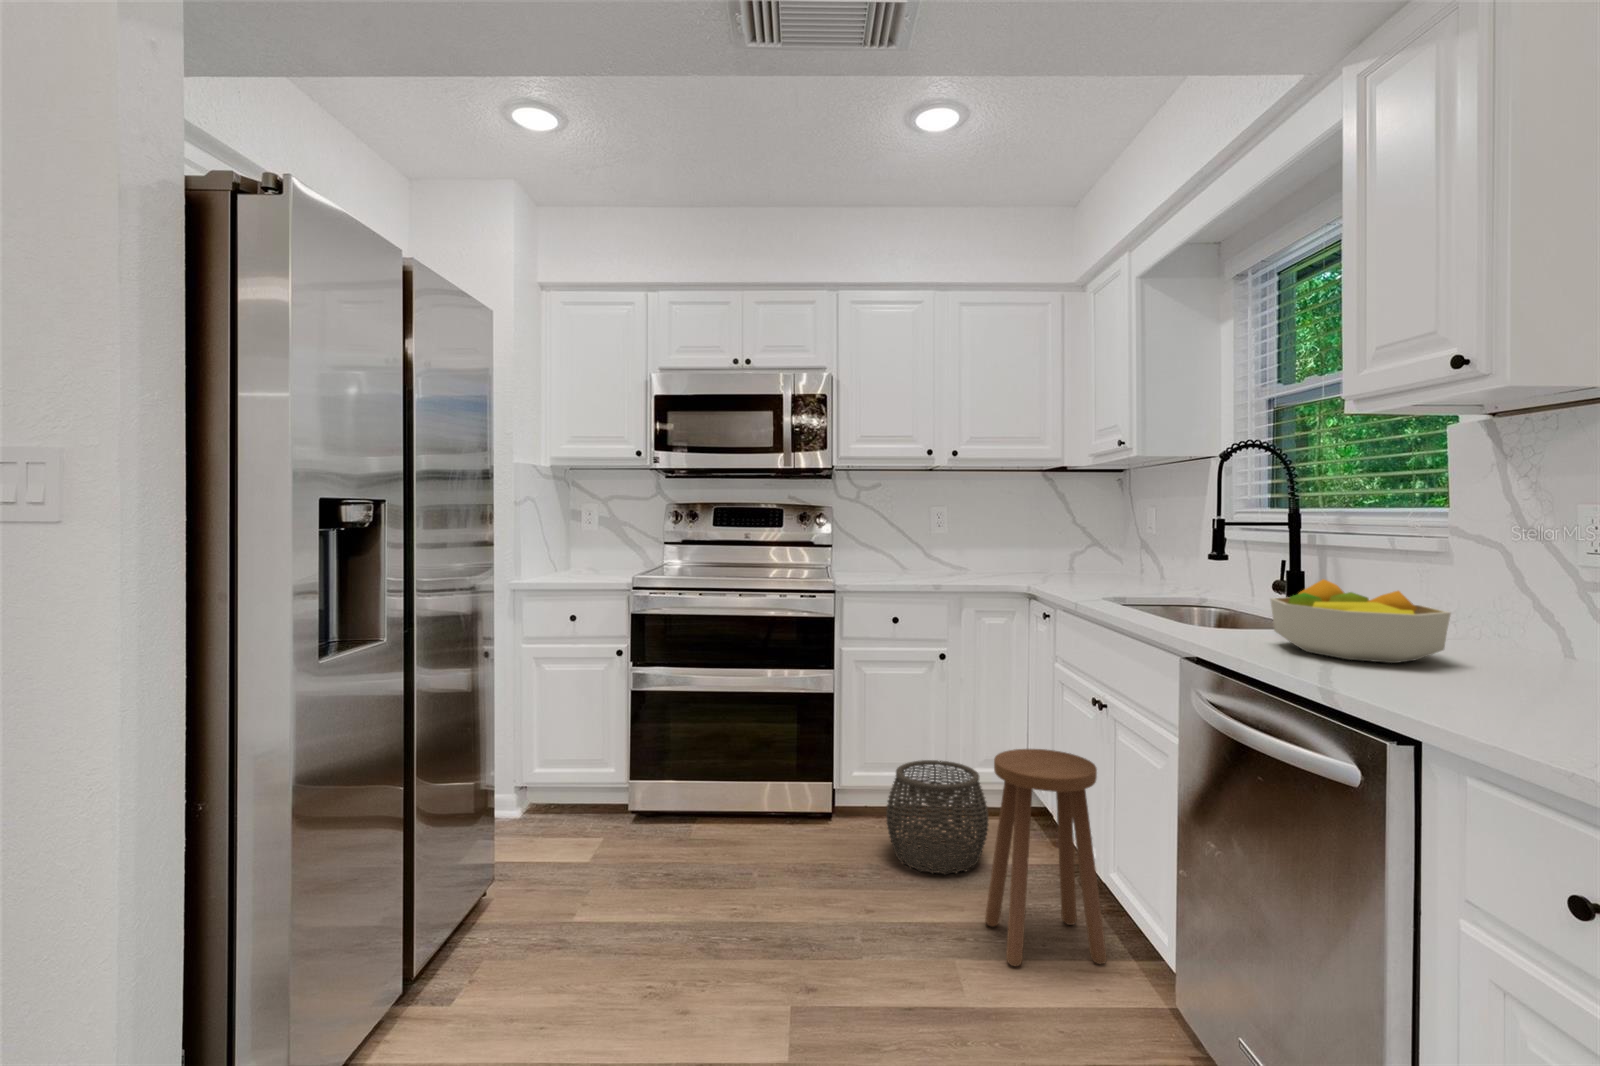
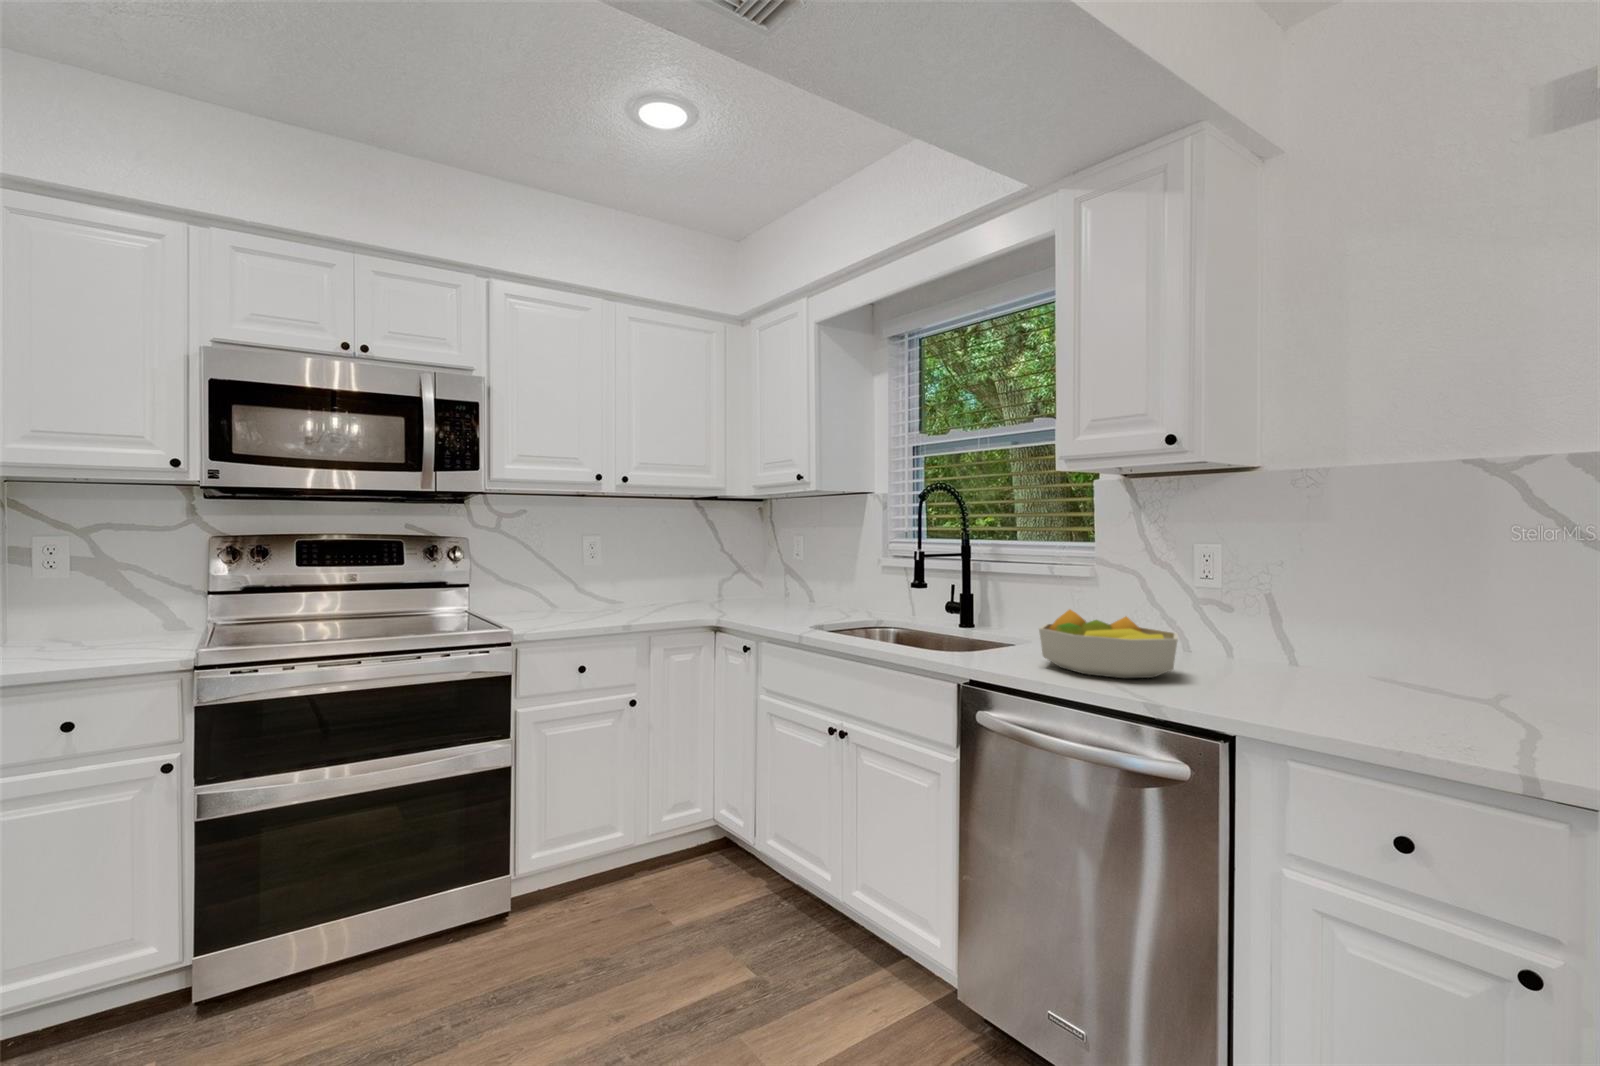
stool: present [985,749,1107,966] -> none [752,789,878,1029]
woven basket: present [886,760,989,874] -> none [598,819,713,954]

